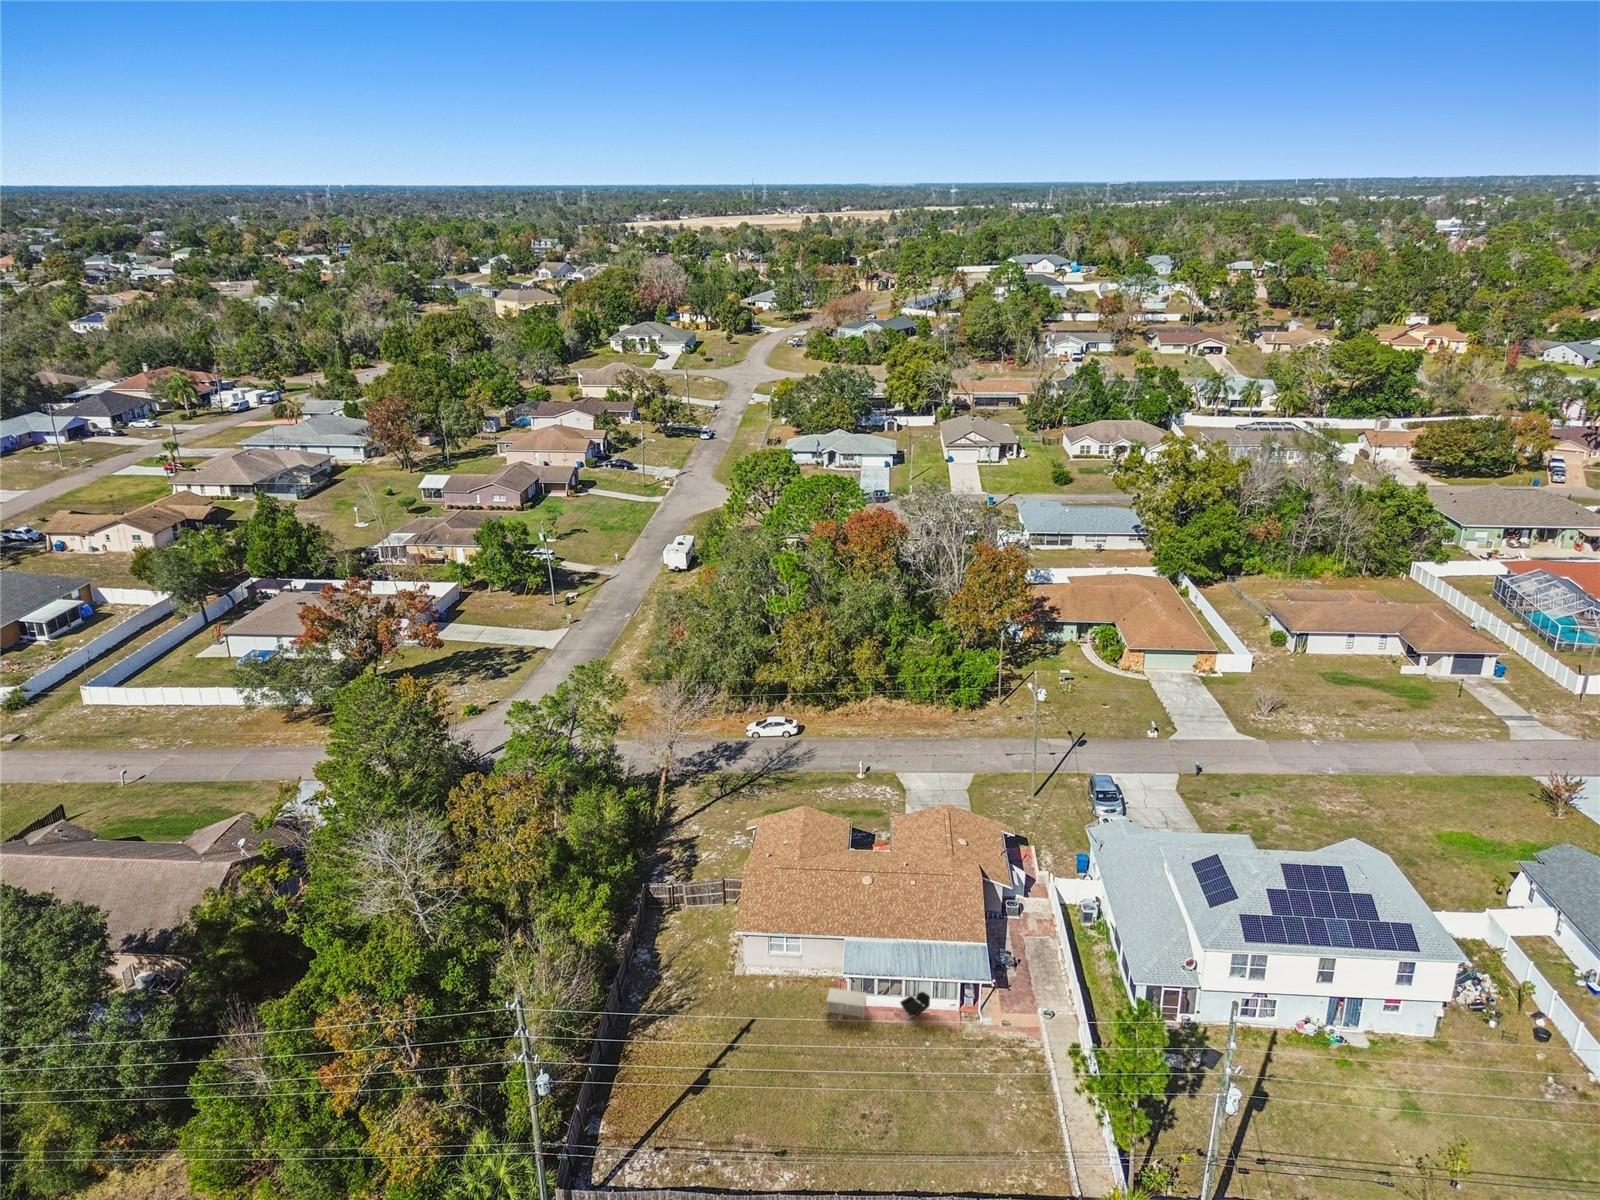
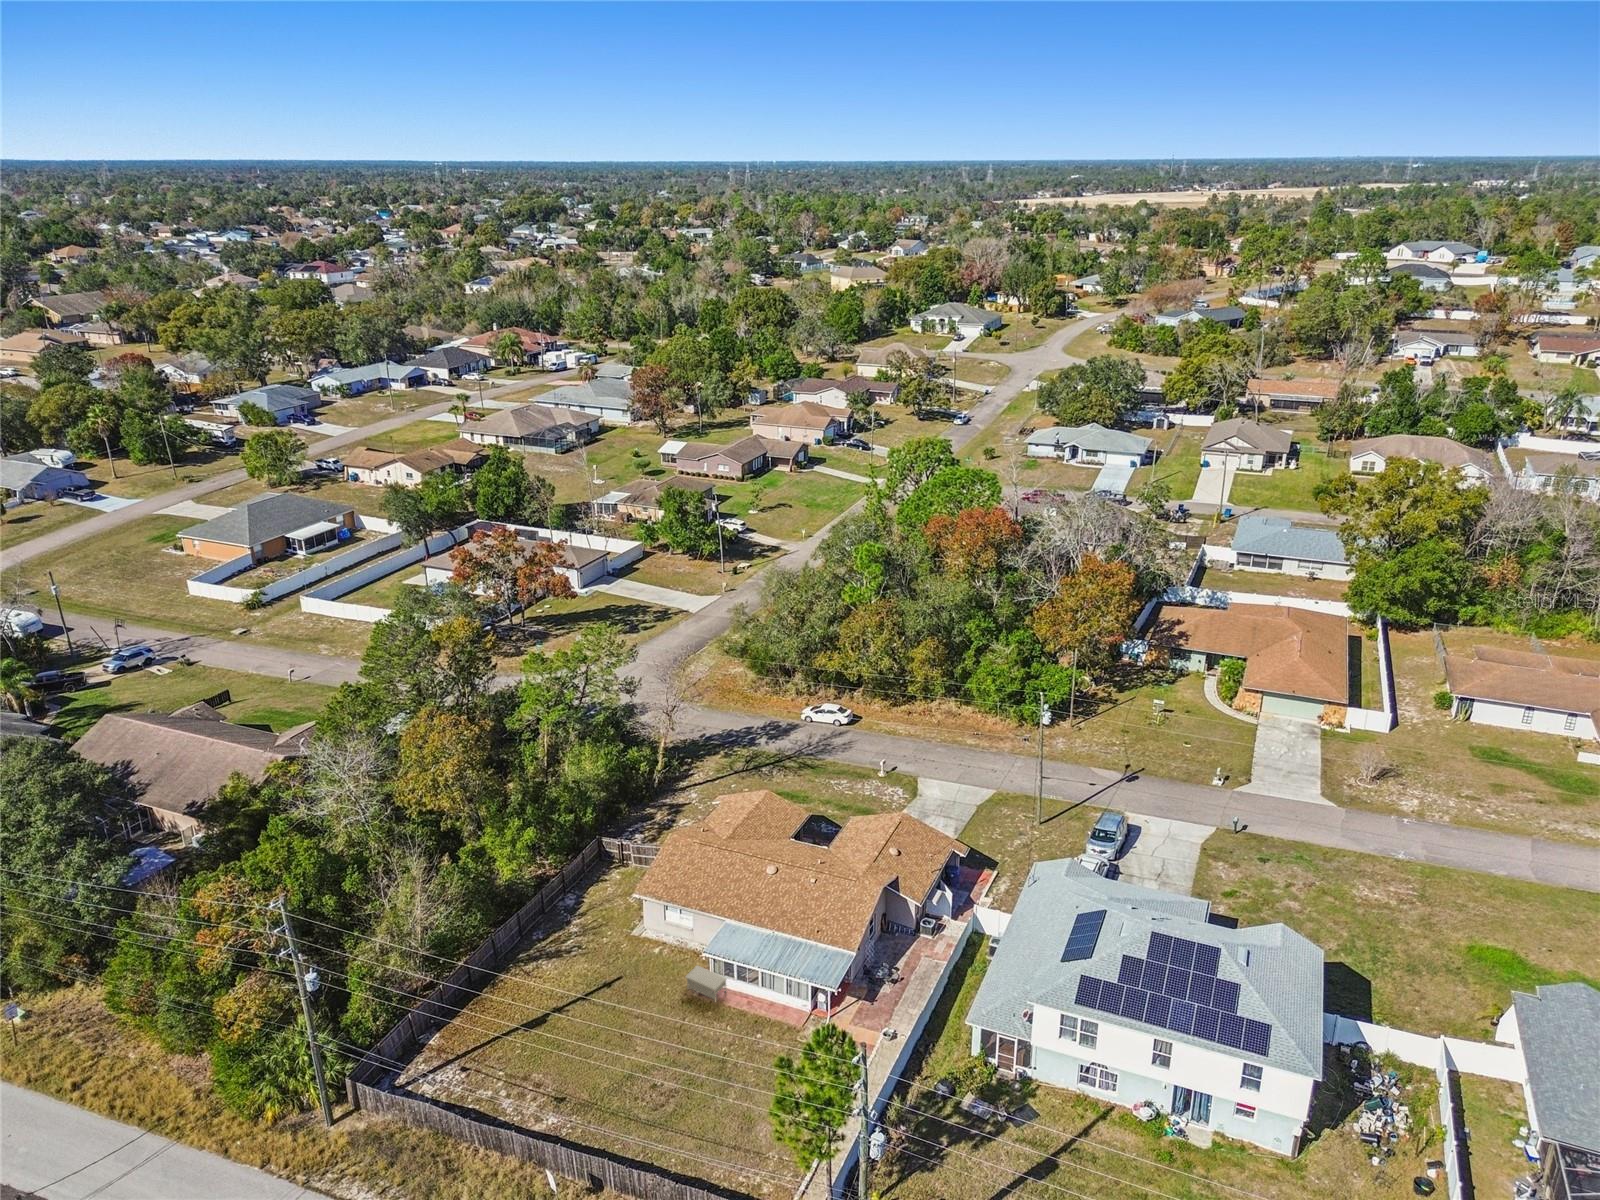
lounge chair: present [900,992,930,1017] -> none [753,986,780,1019]

